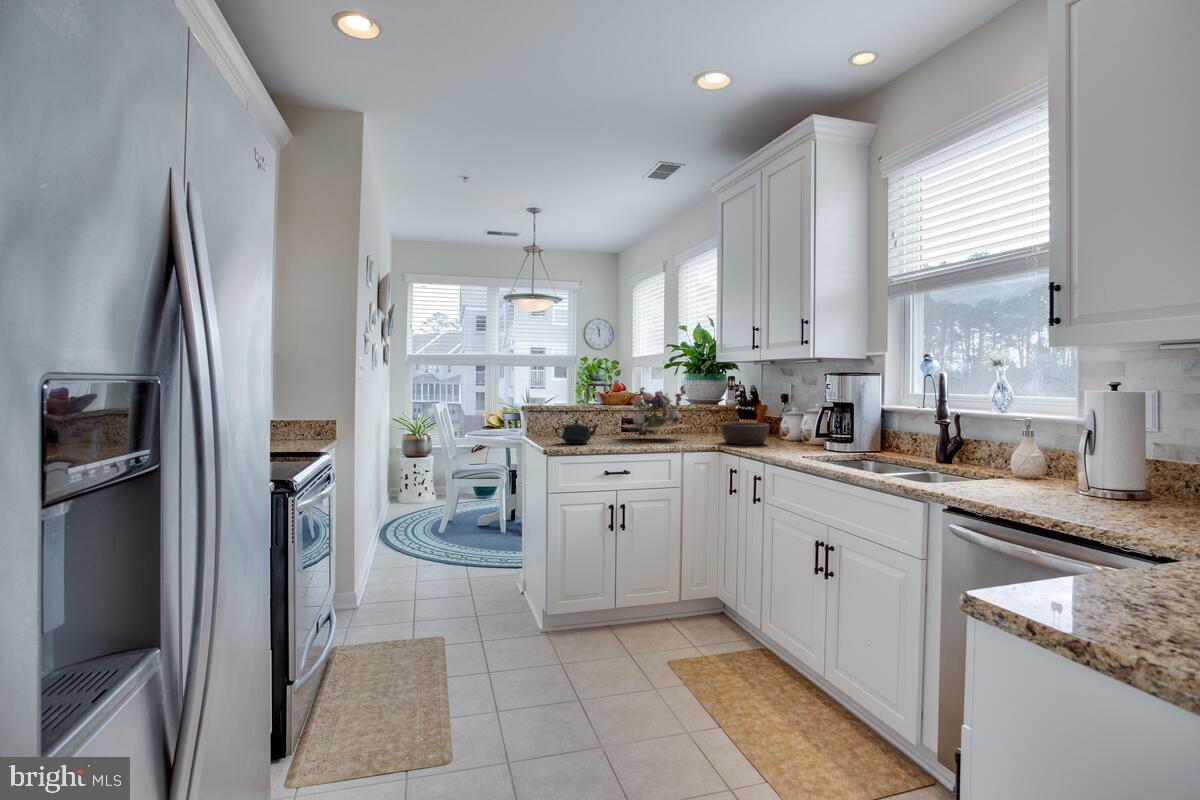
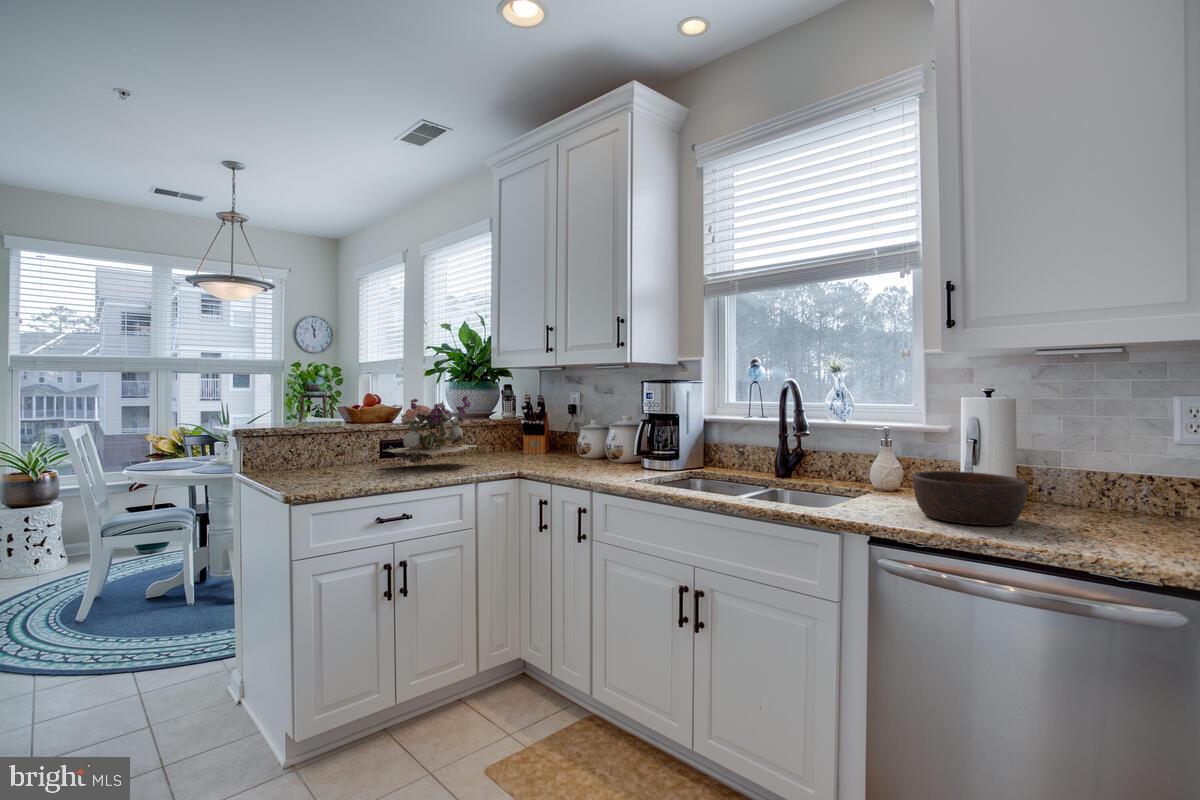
teapot: present [555,420,599,444] -> none [294,446,362,481]
wooden bowl: present [721,422,769,445] -> present [913,471,1028,525]

